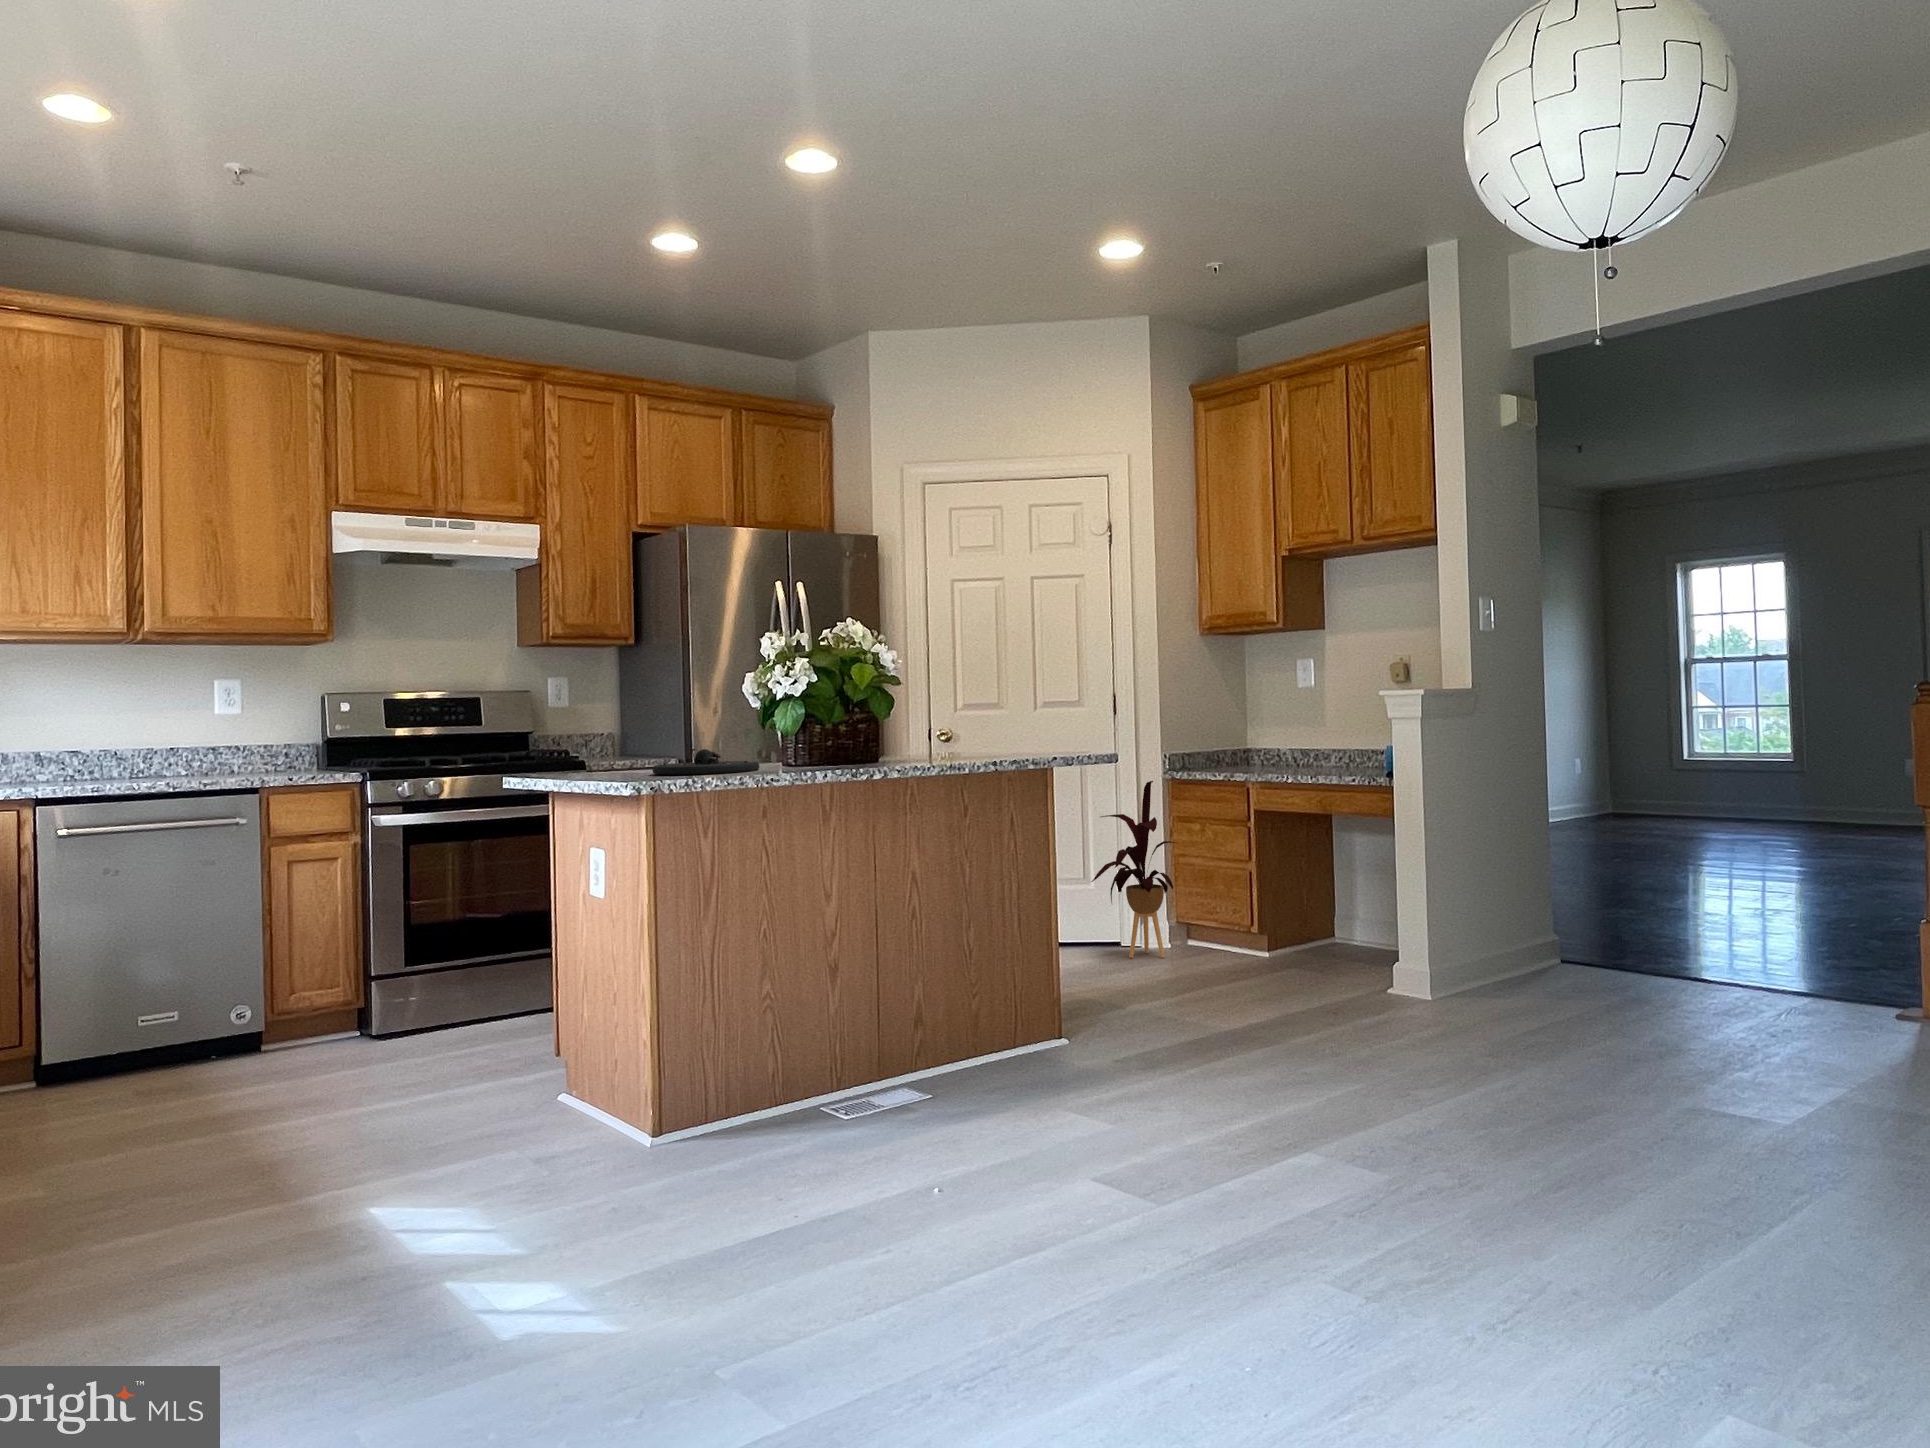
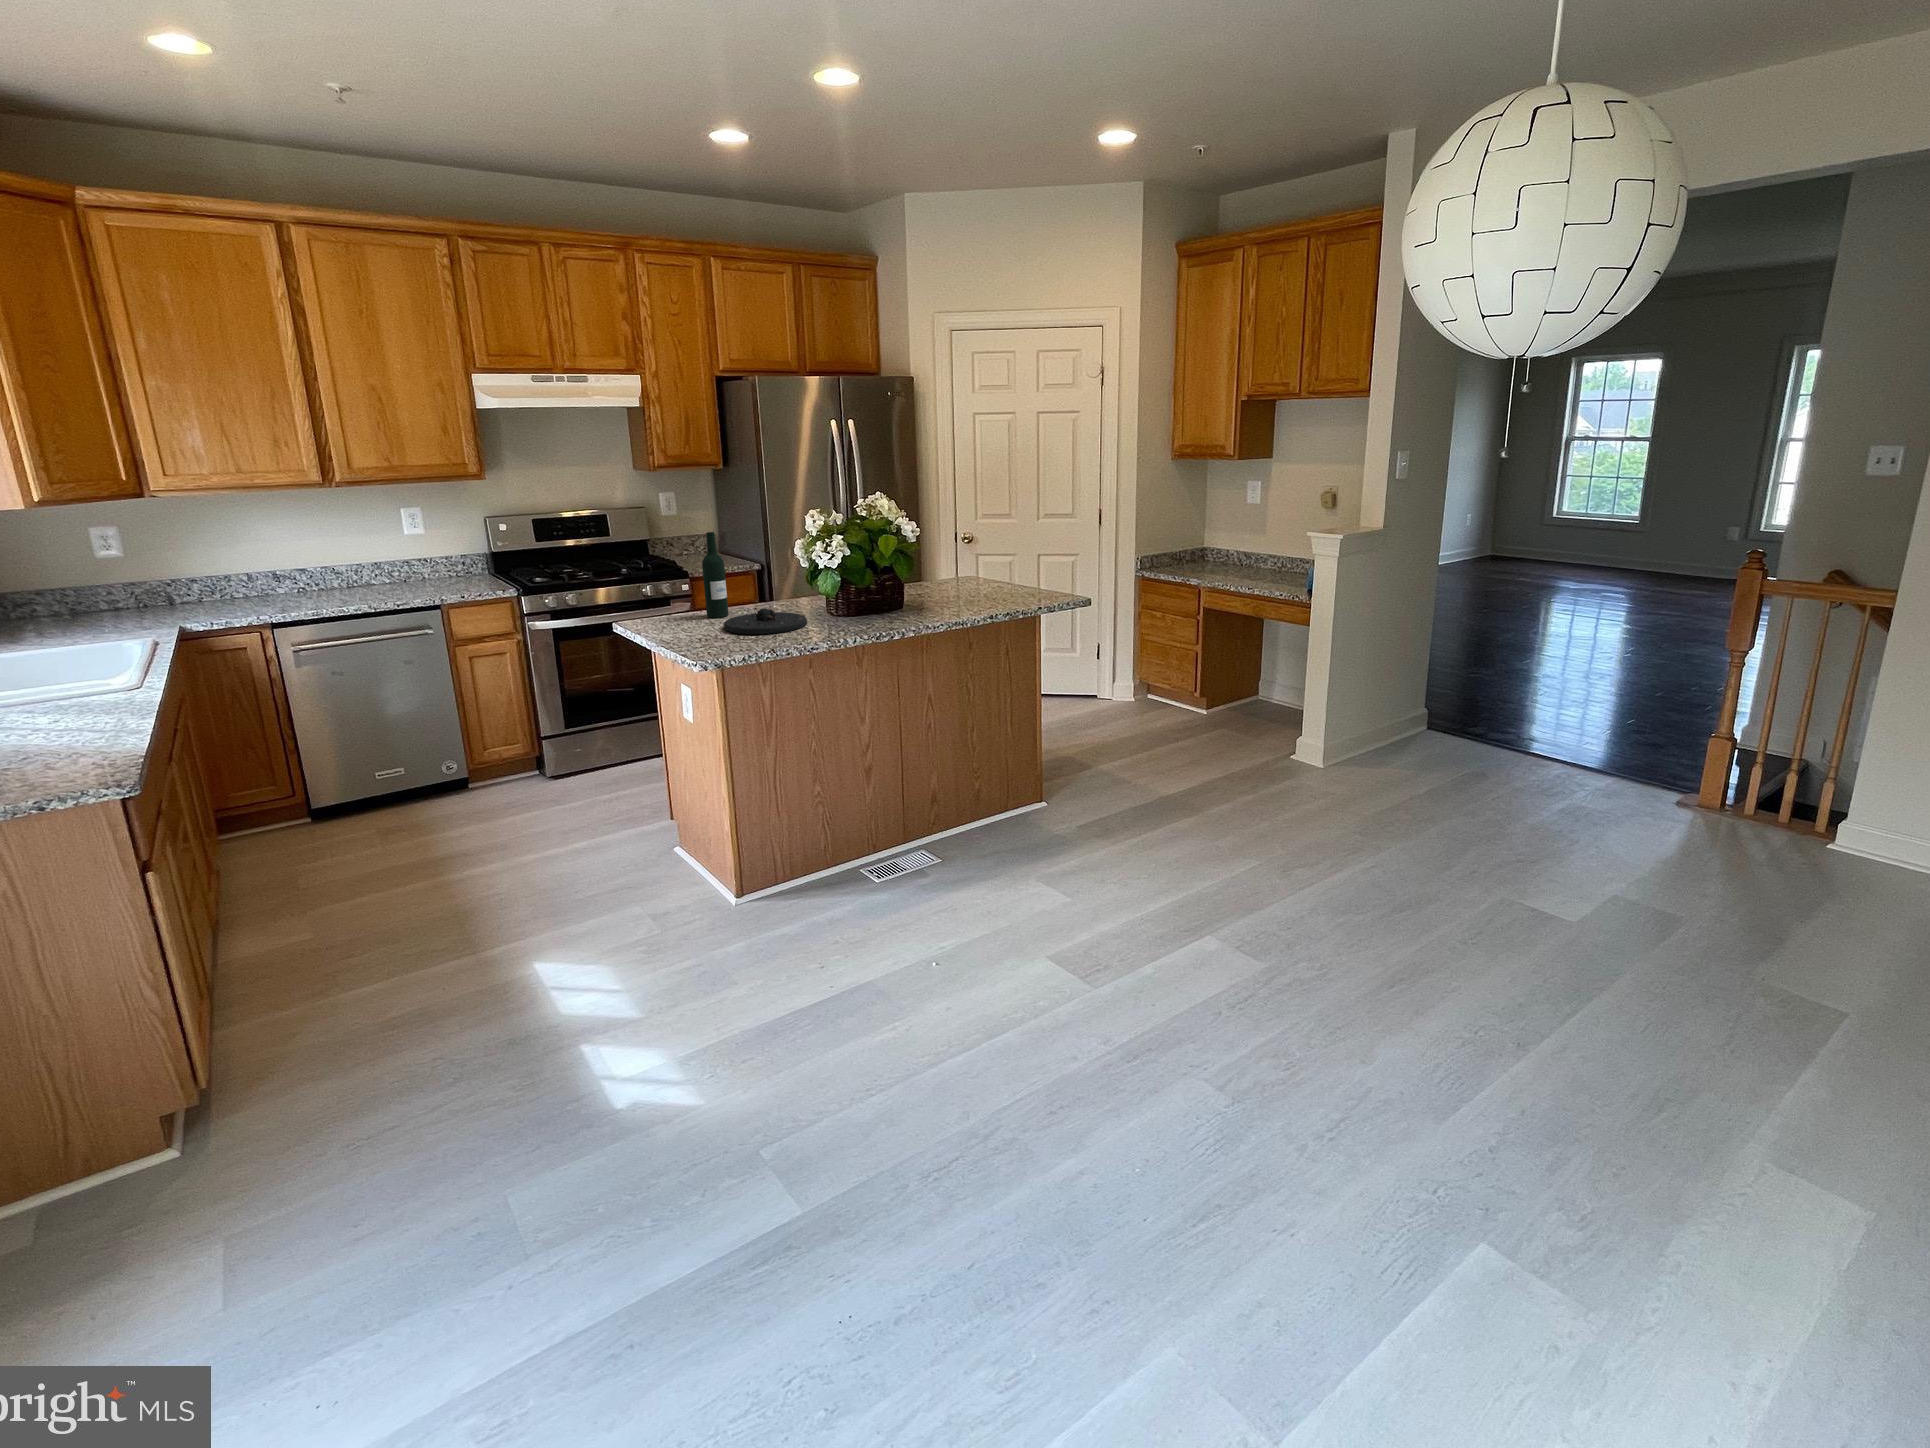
wine bottle: none [624,664,654,772] -> present [702,532,729,618]
house plant: present [1091,781,1176,958] -> none [1074,583,1143,712]

